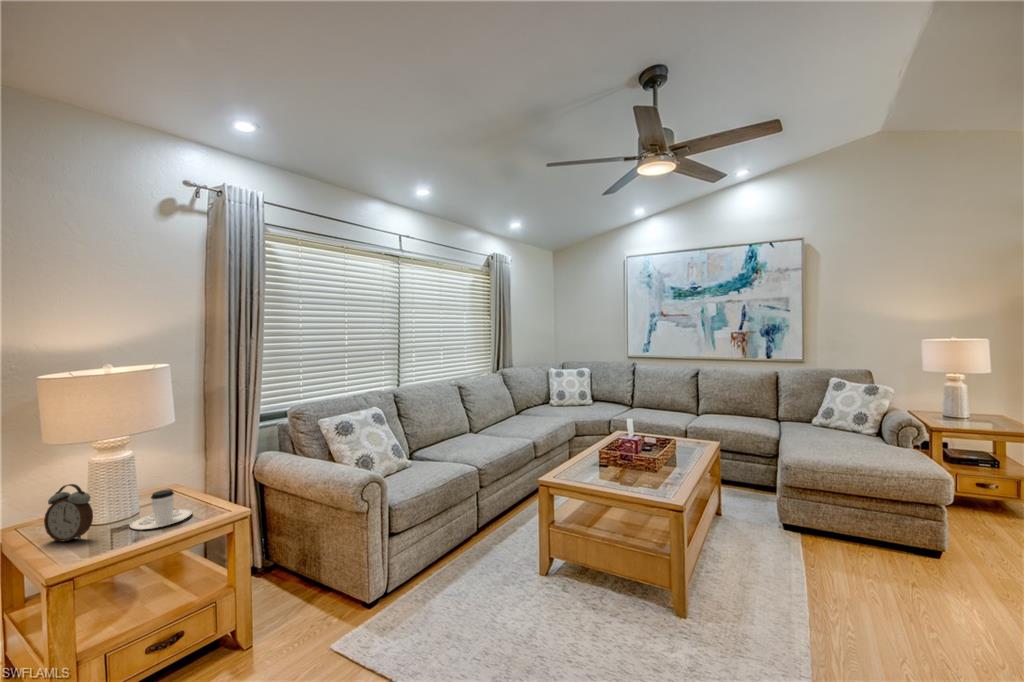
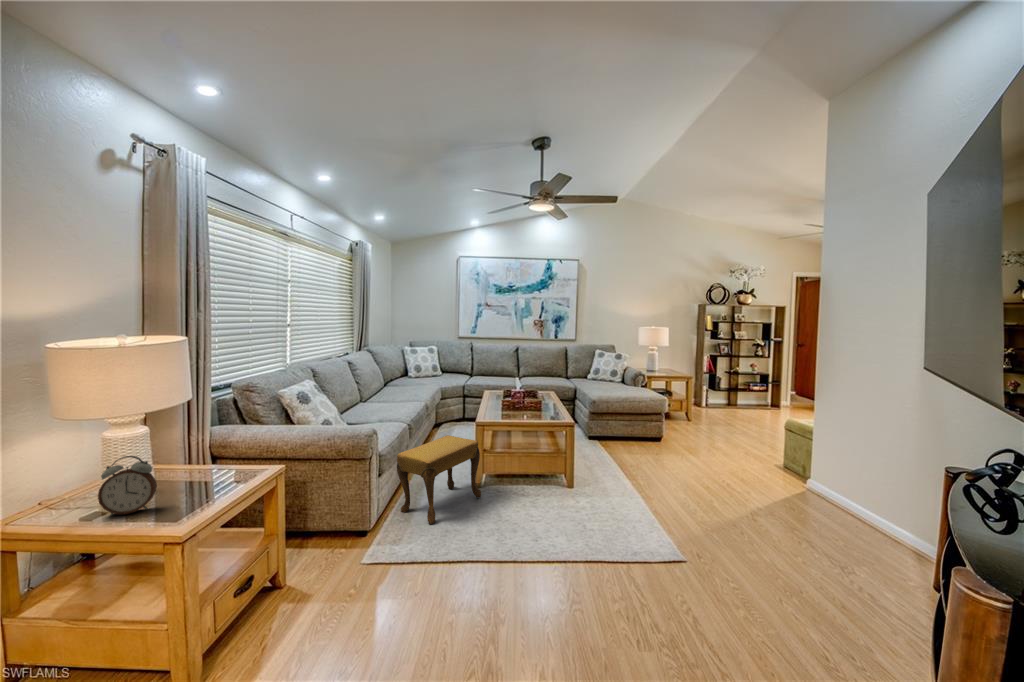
coffee cup: present [130,490,192,530] -> none [175,455,234,494]
footstool: none [418,494,531,616] -> present [397,435,481,524]

